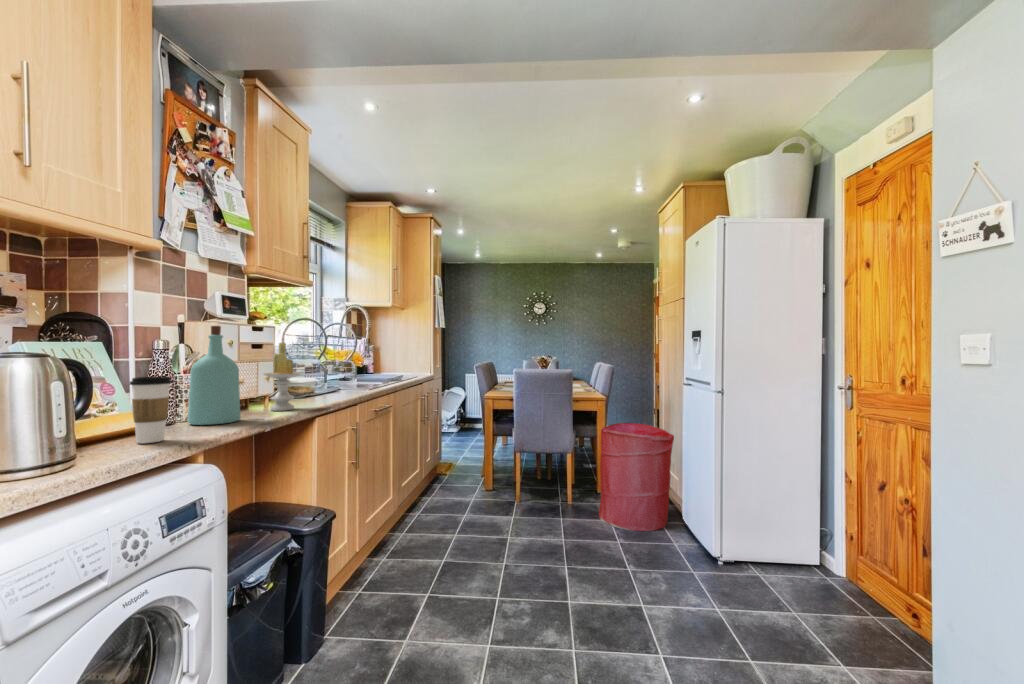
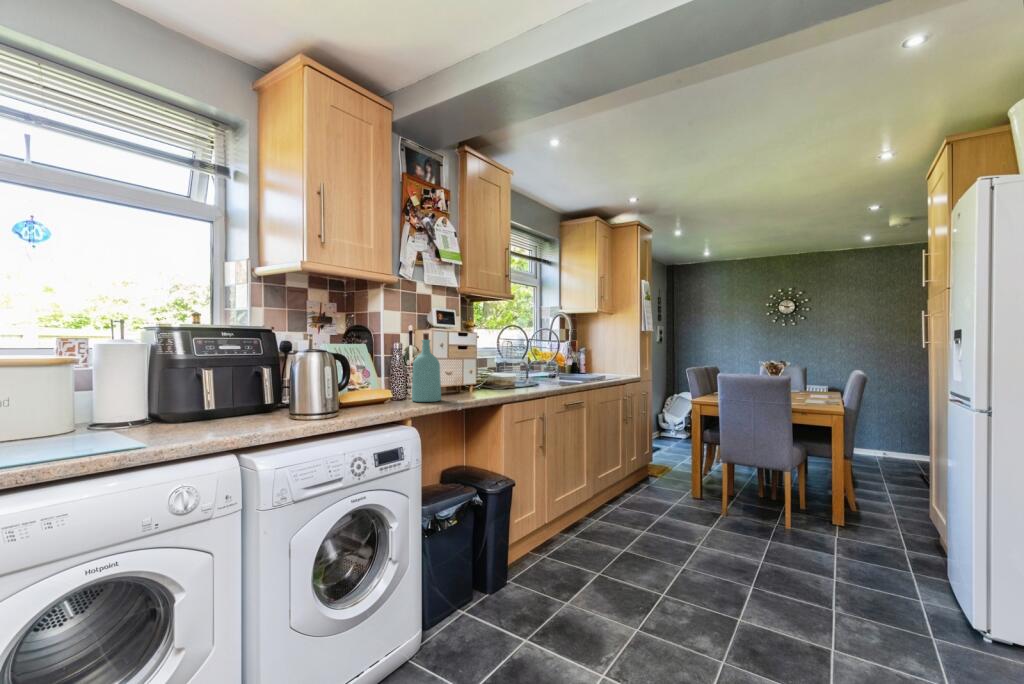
candle: present [264,343,302,411] -> none [462,344,488,396]
coffee cup: present [130,377,172,443] -> none [373,368,394,409]
laundry hamper: present [599,423,674,531] -> none [830,440,953,586]

